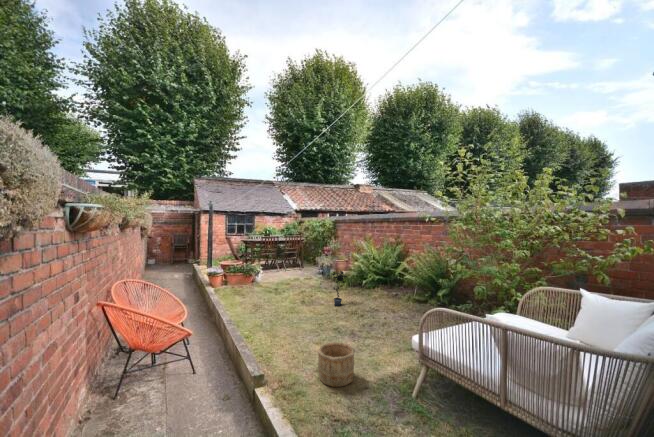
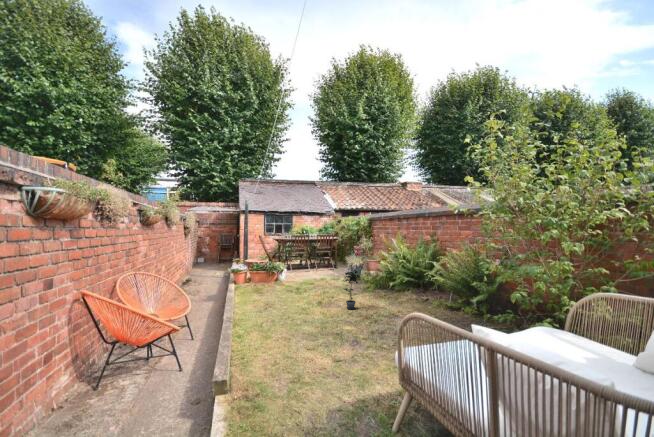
wooden bucket: present [318,342,355,387] -> none [278,353,326,411]

